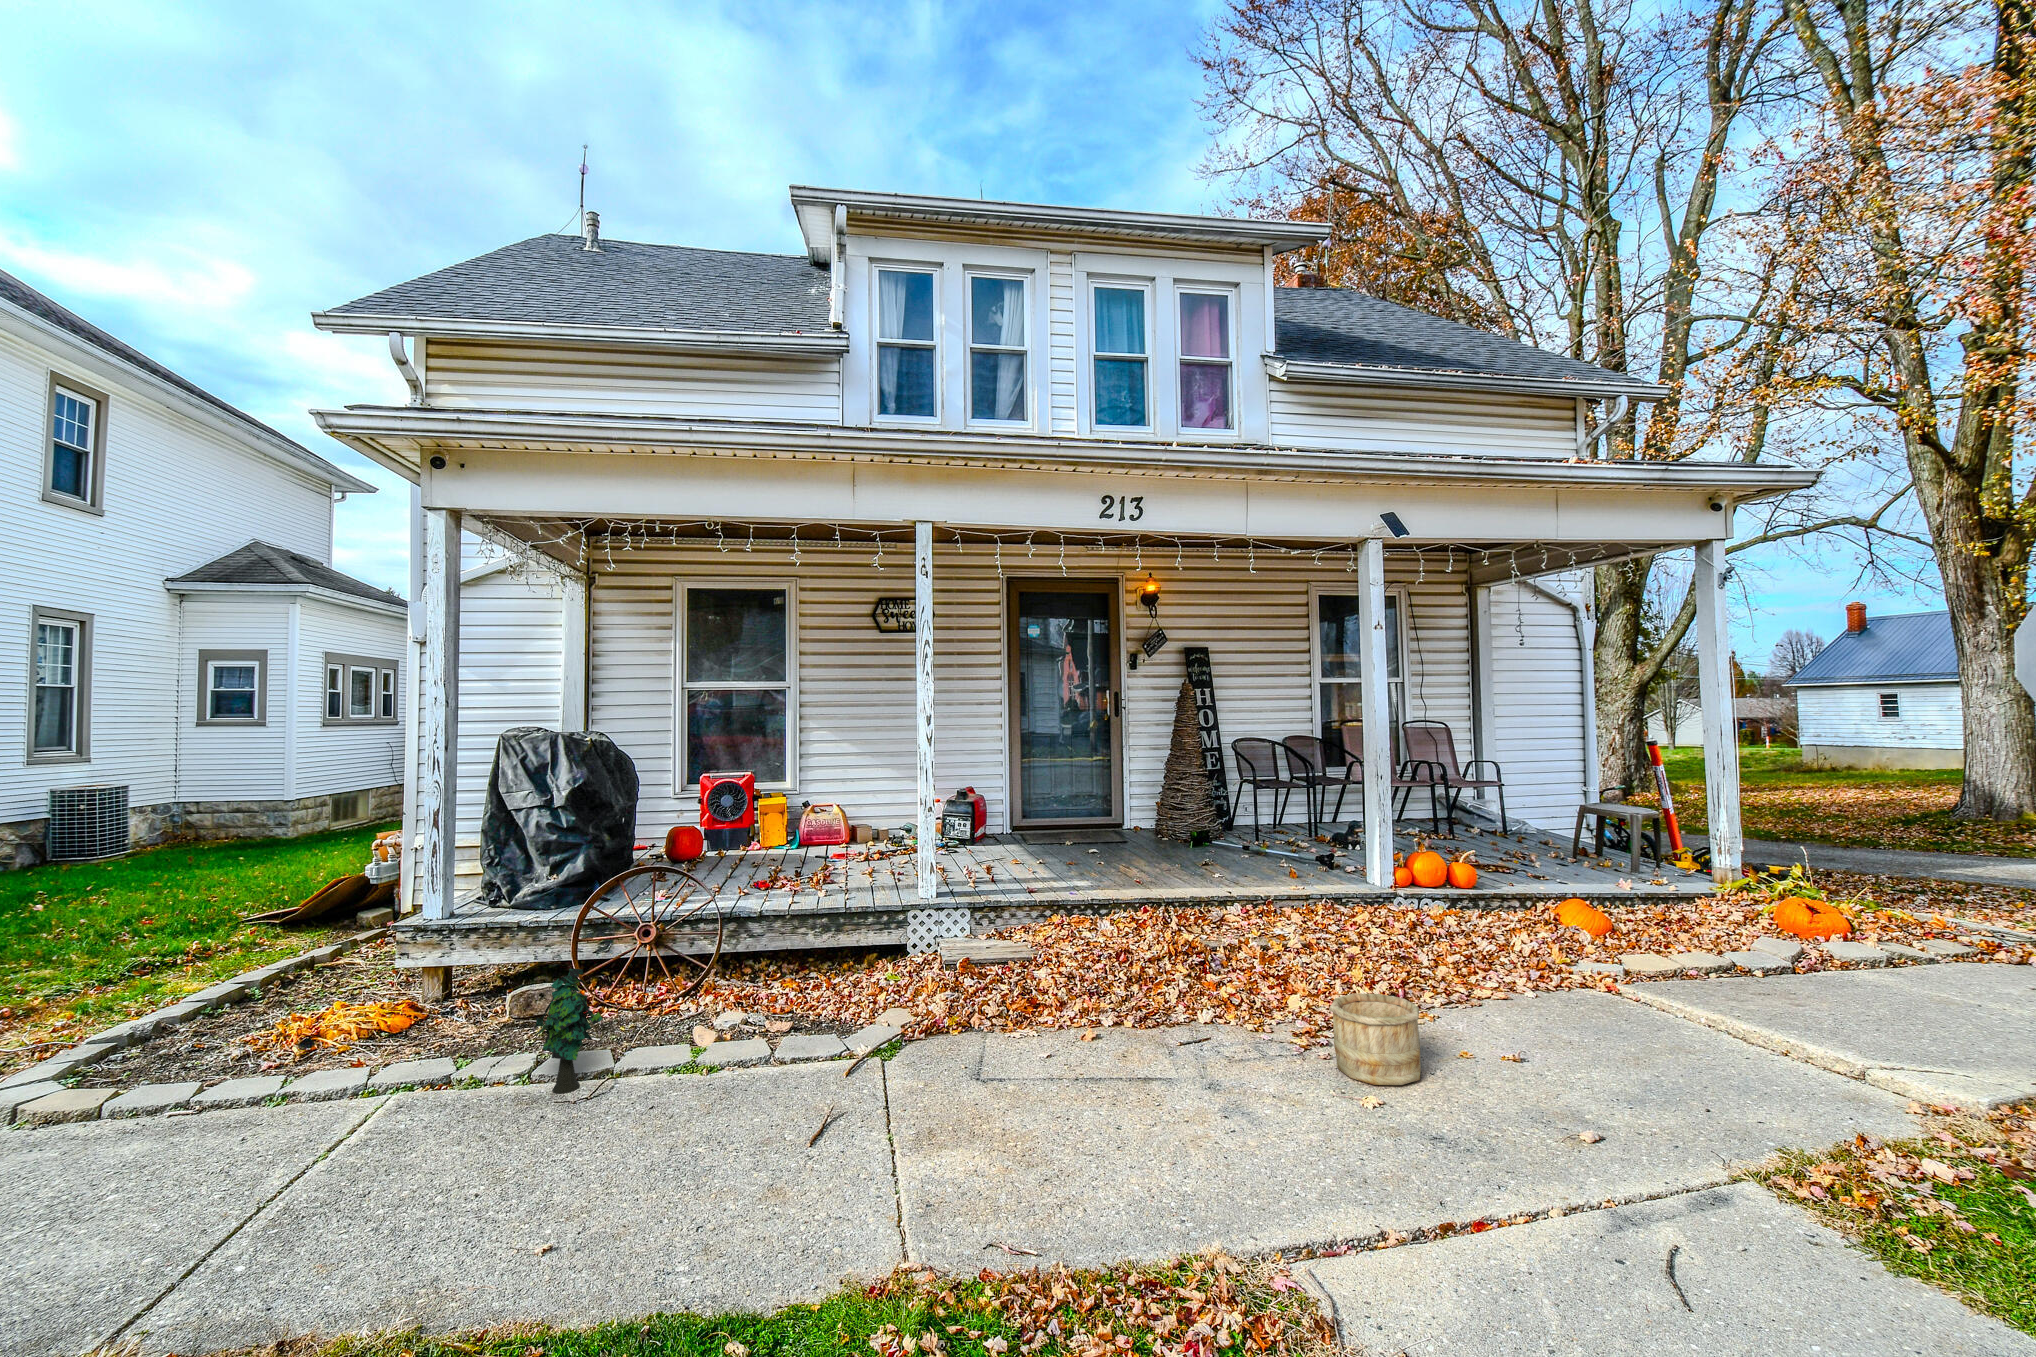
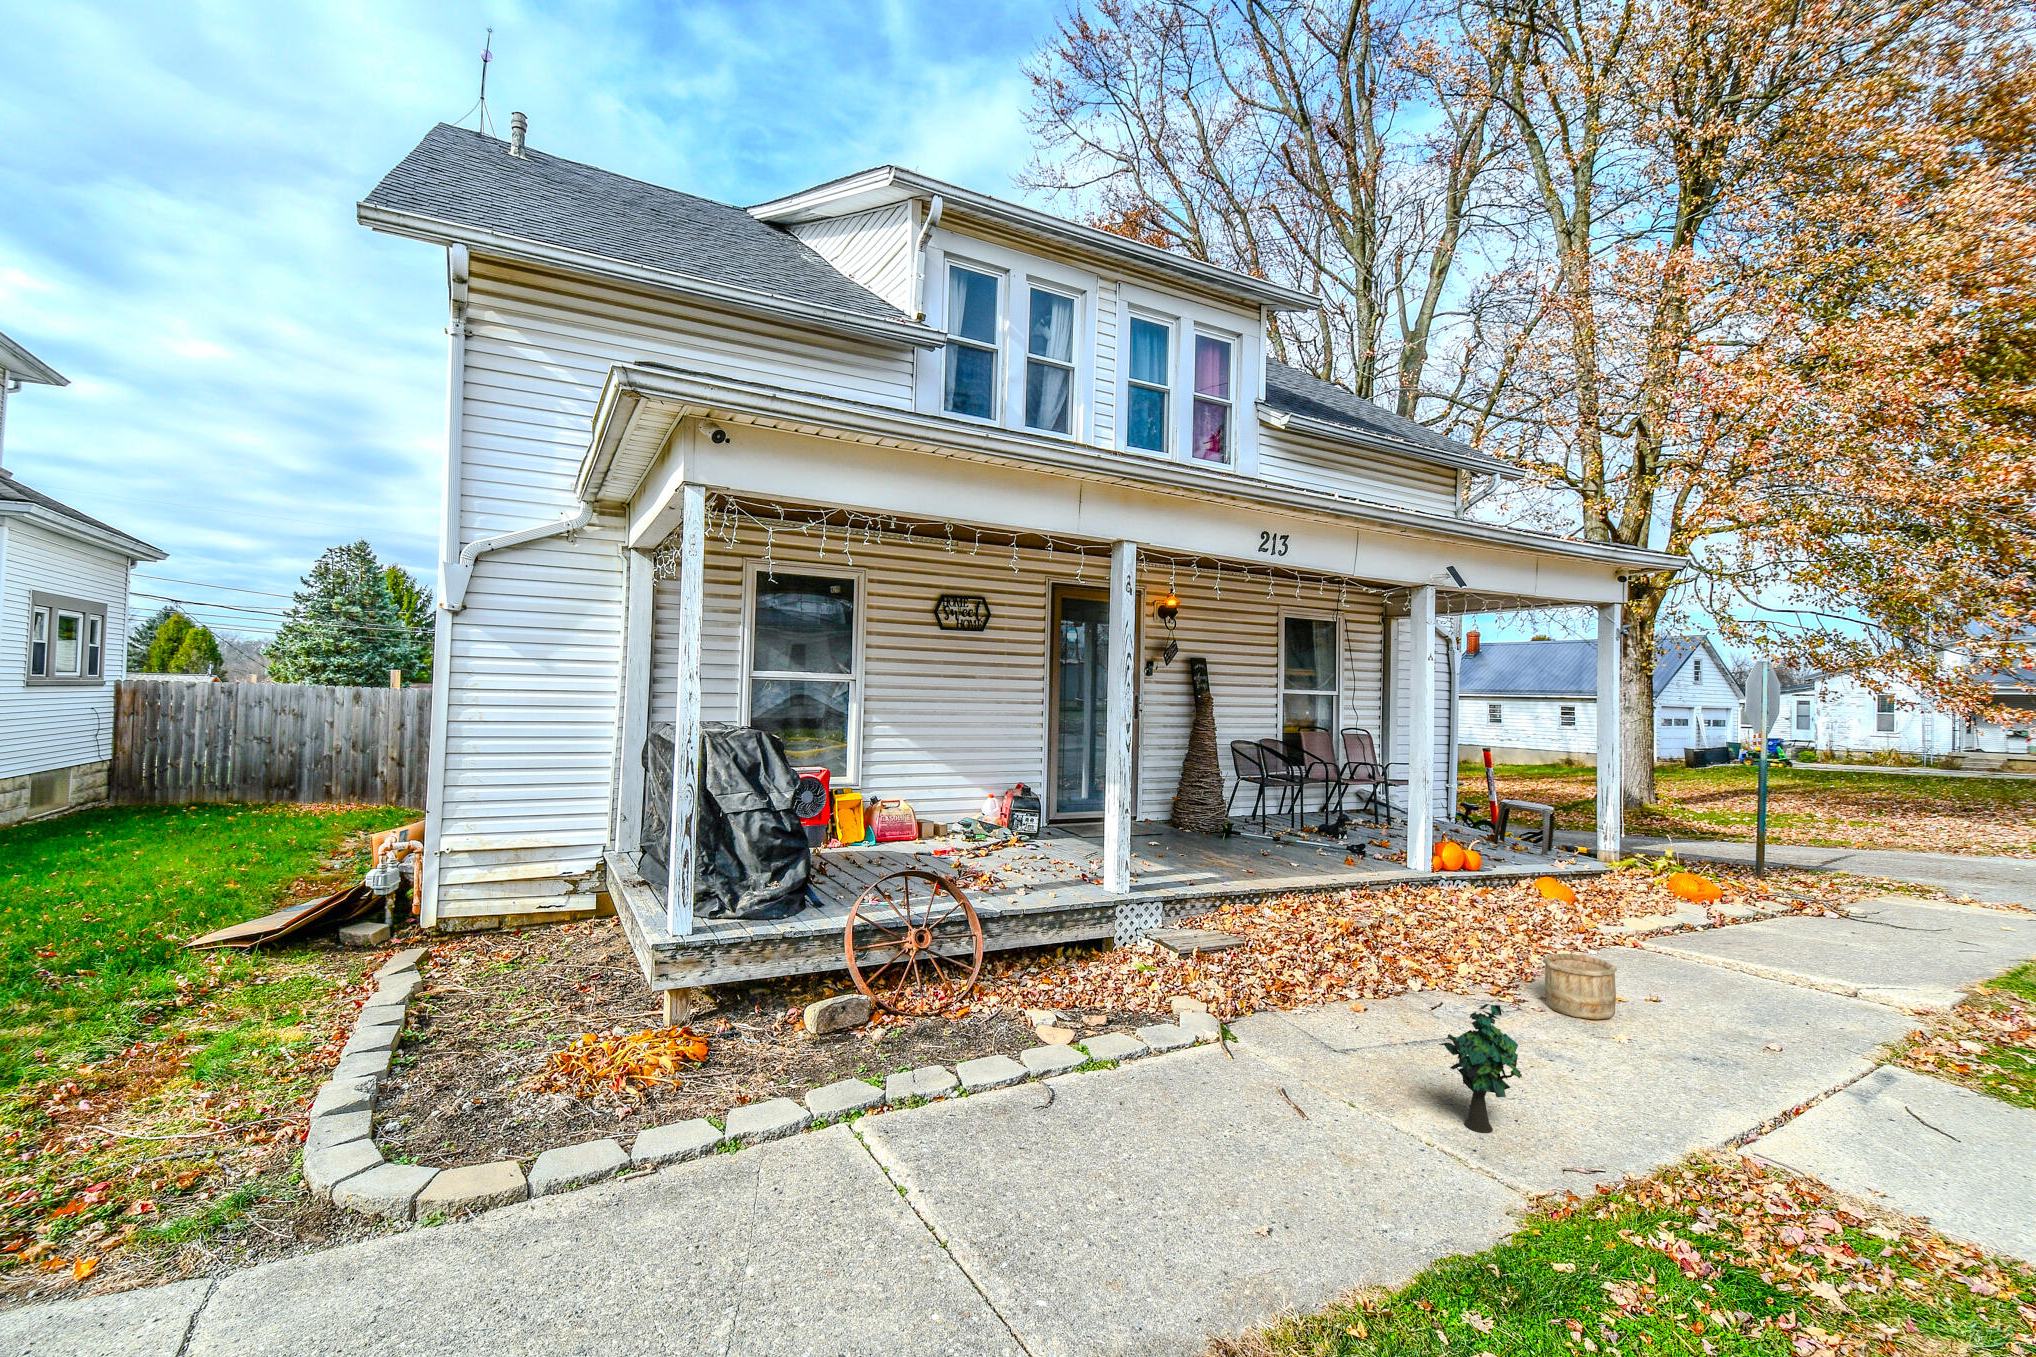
decorative plant: present [535,969,602,1093] -> present [1439,1004,1522,1133]

